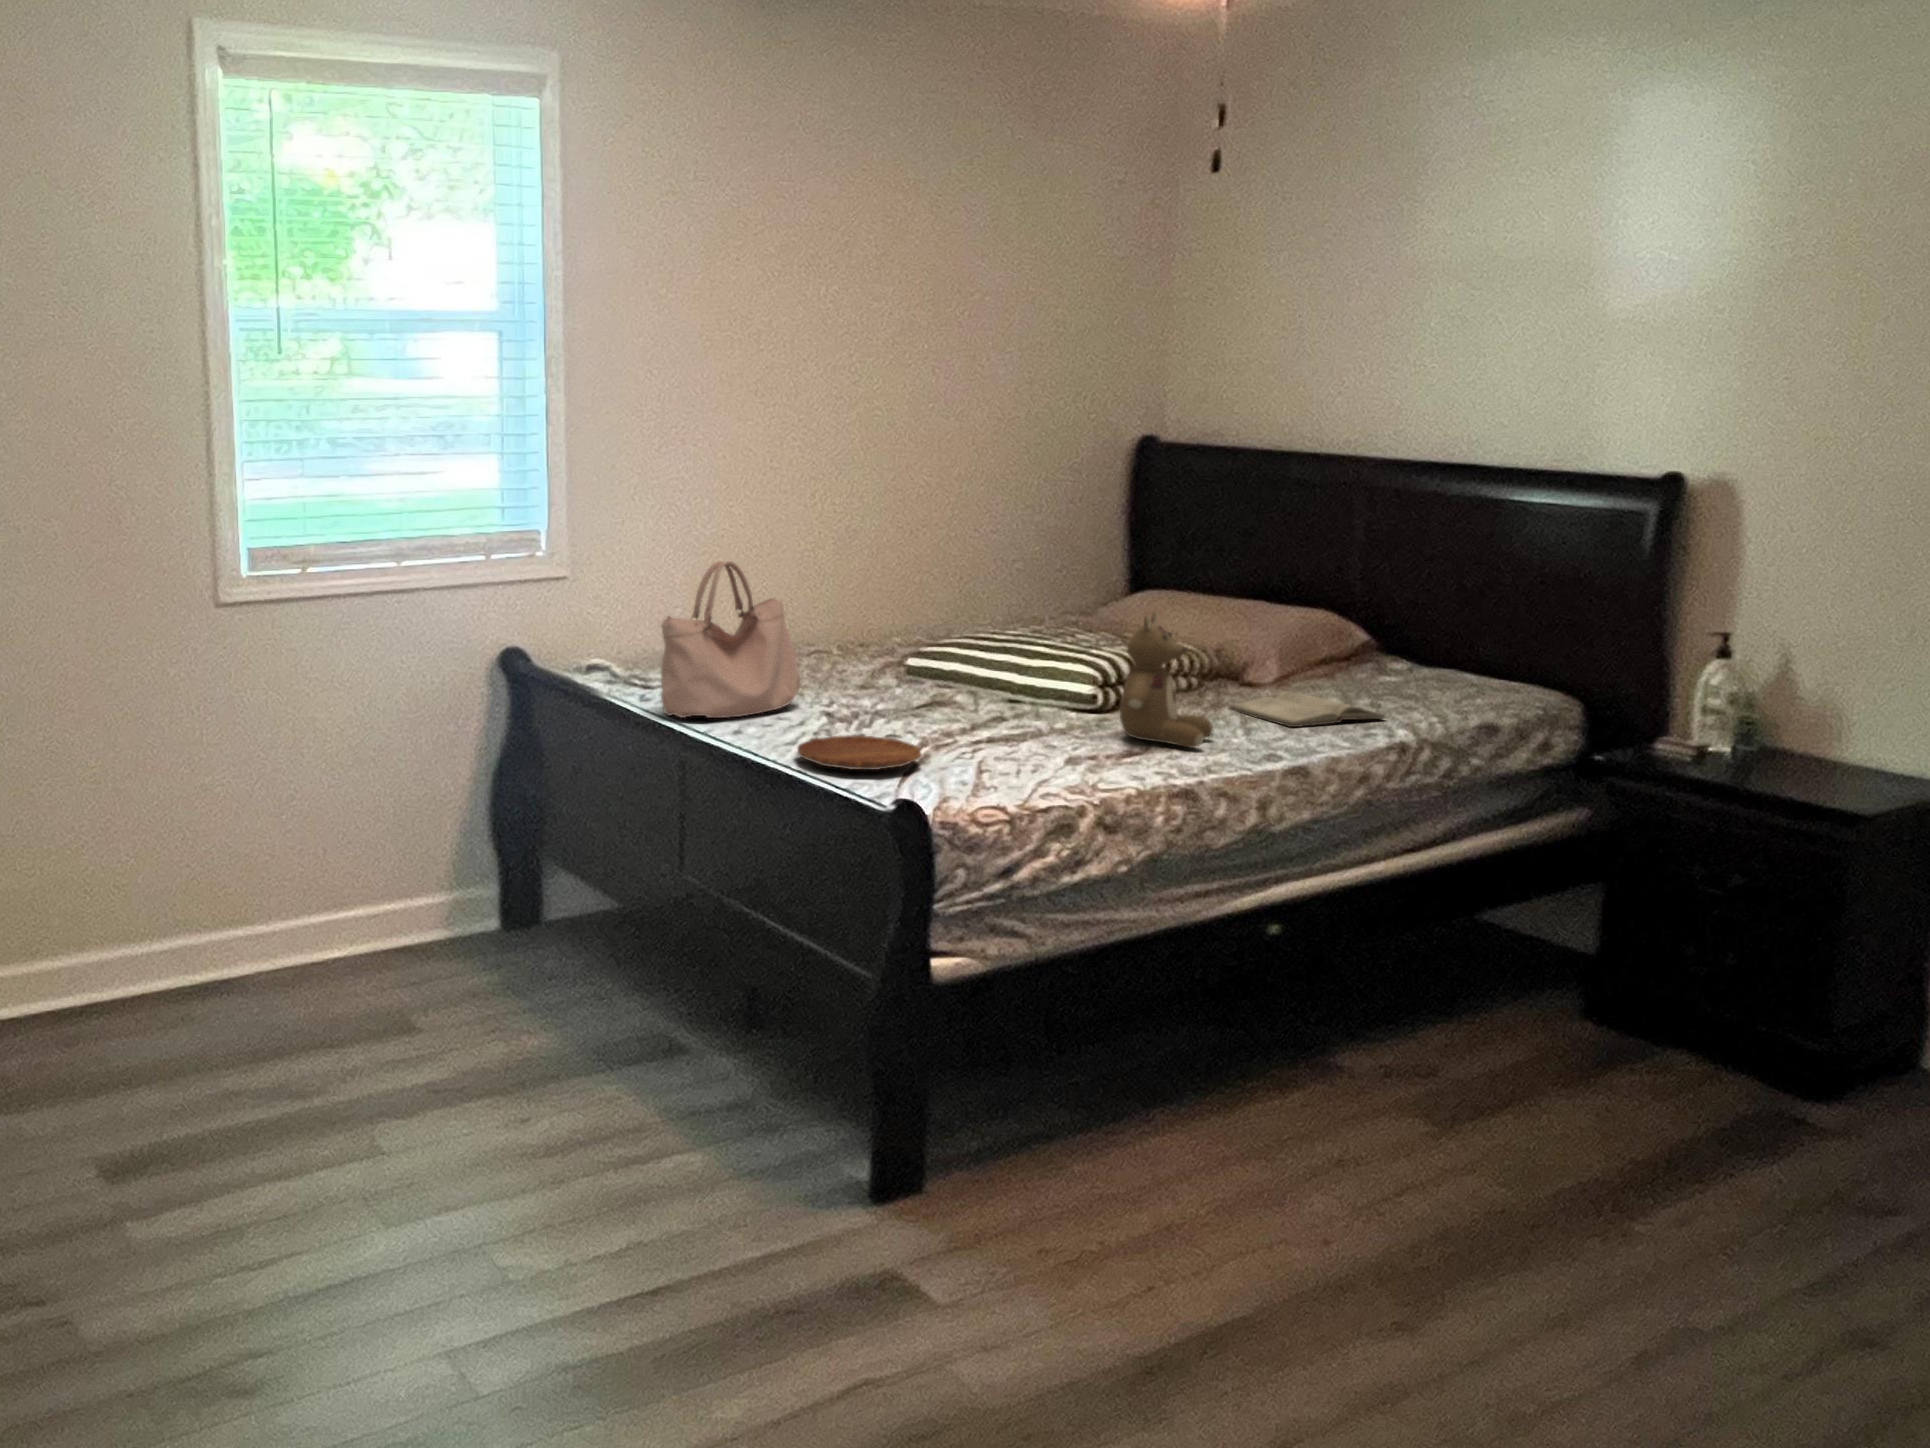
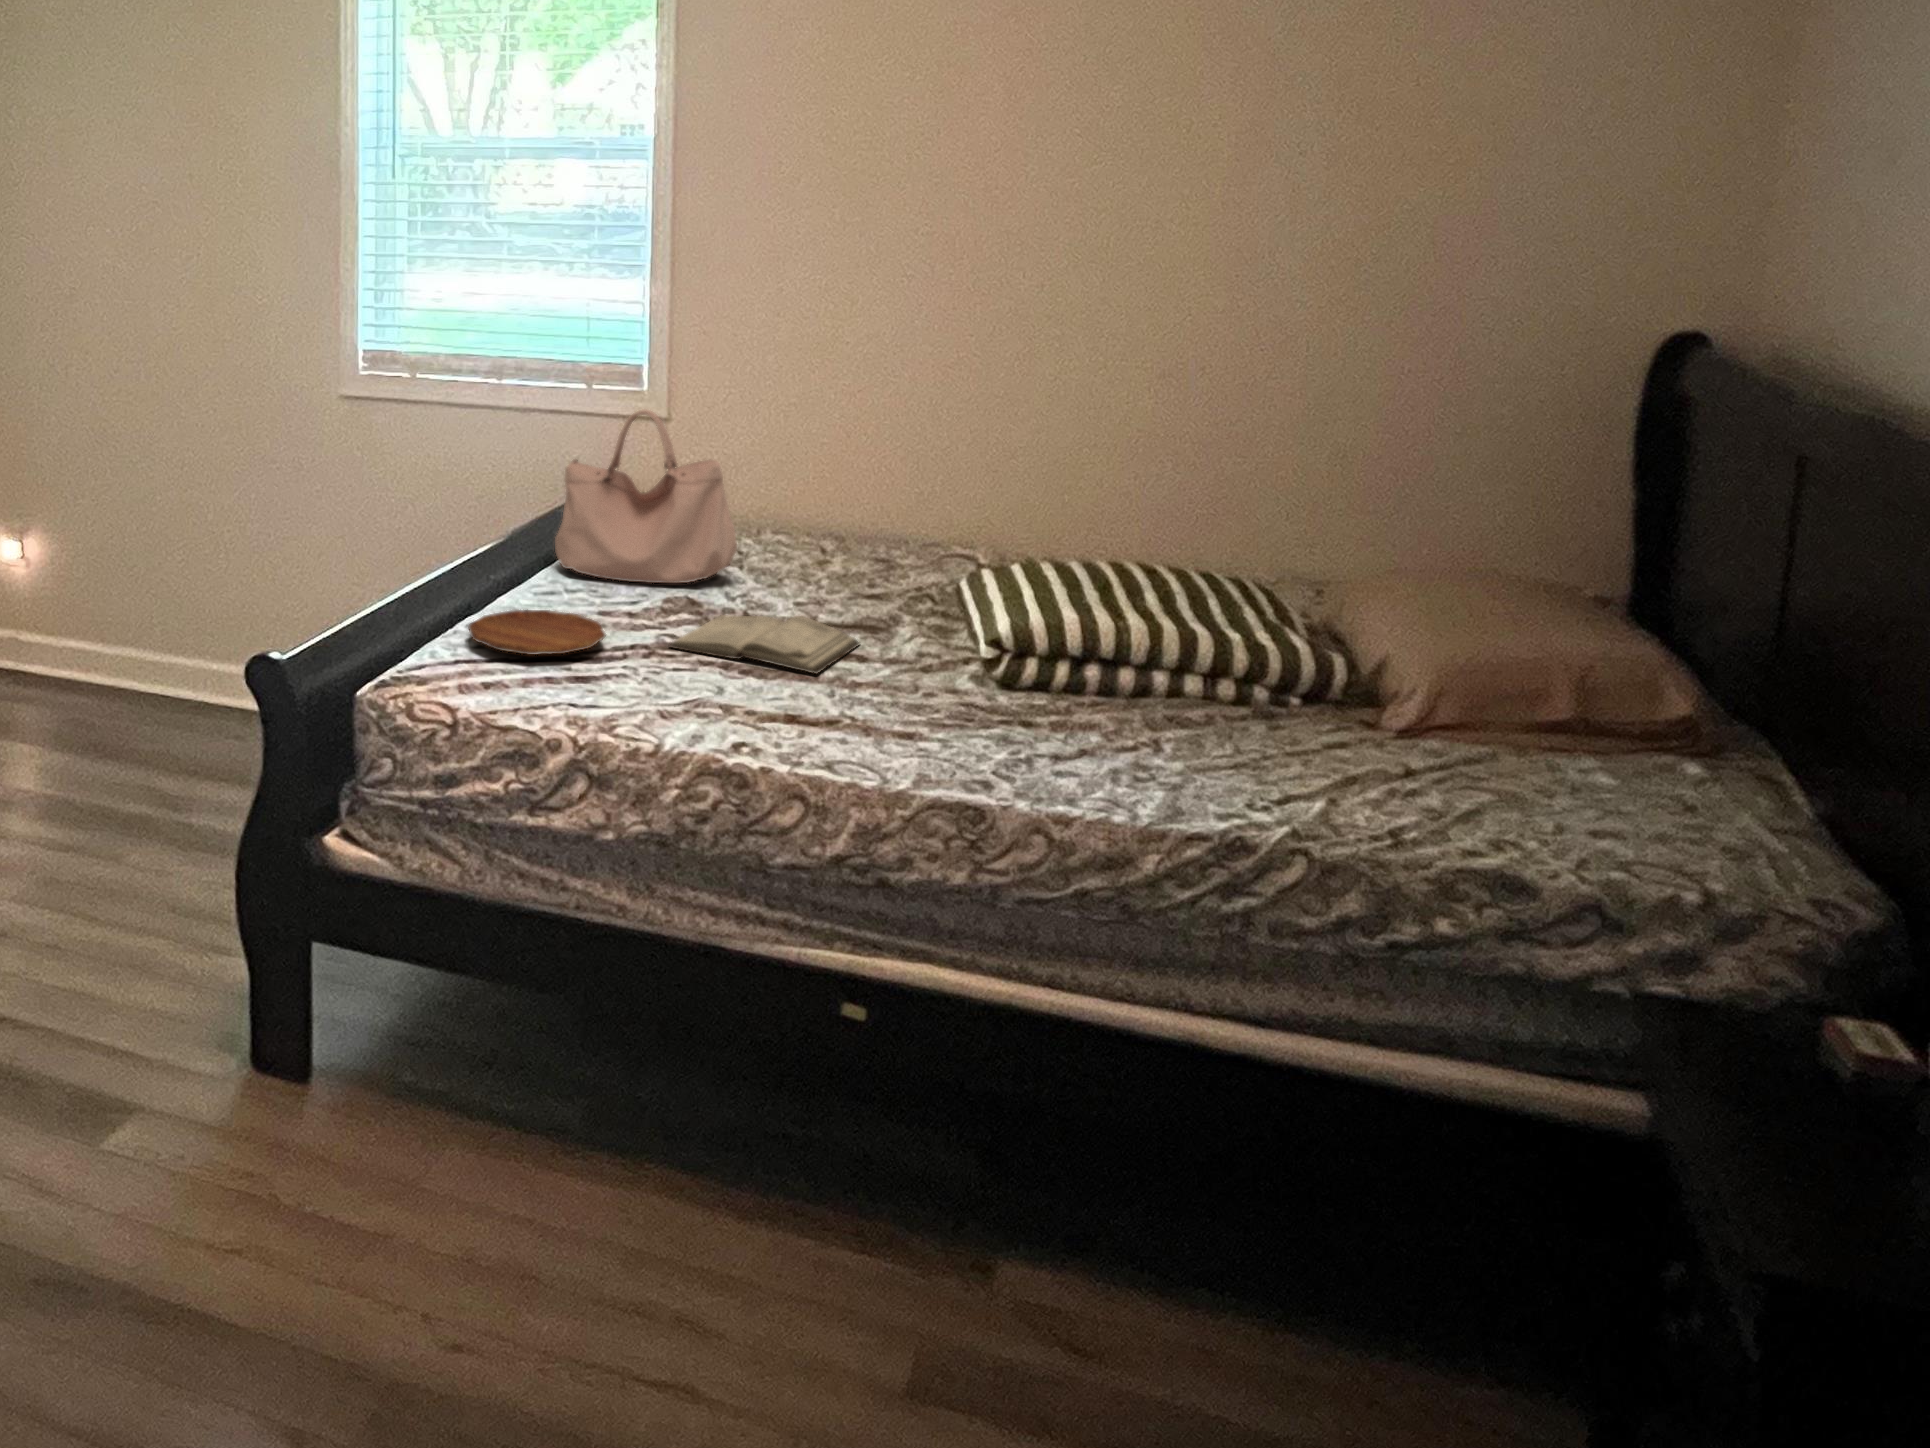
stuffed bear: present [1120,610,1213,747] -> none [862,546,1011,743]
diary: present [1229,691,1386,727] -> present [670,615,859,674]

